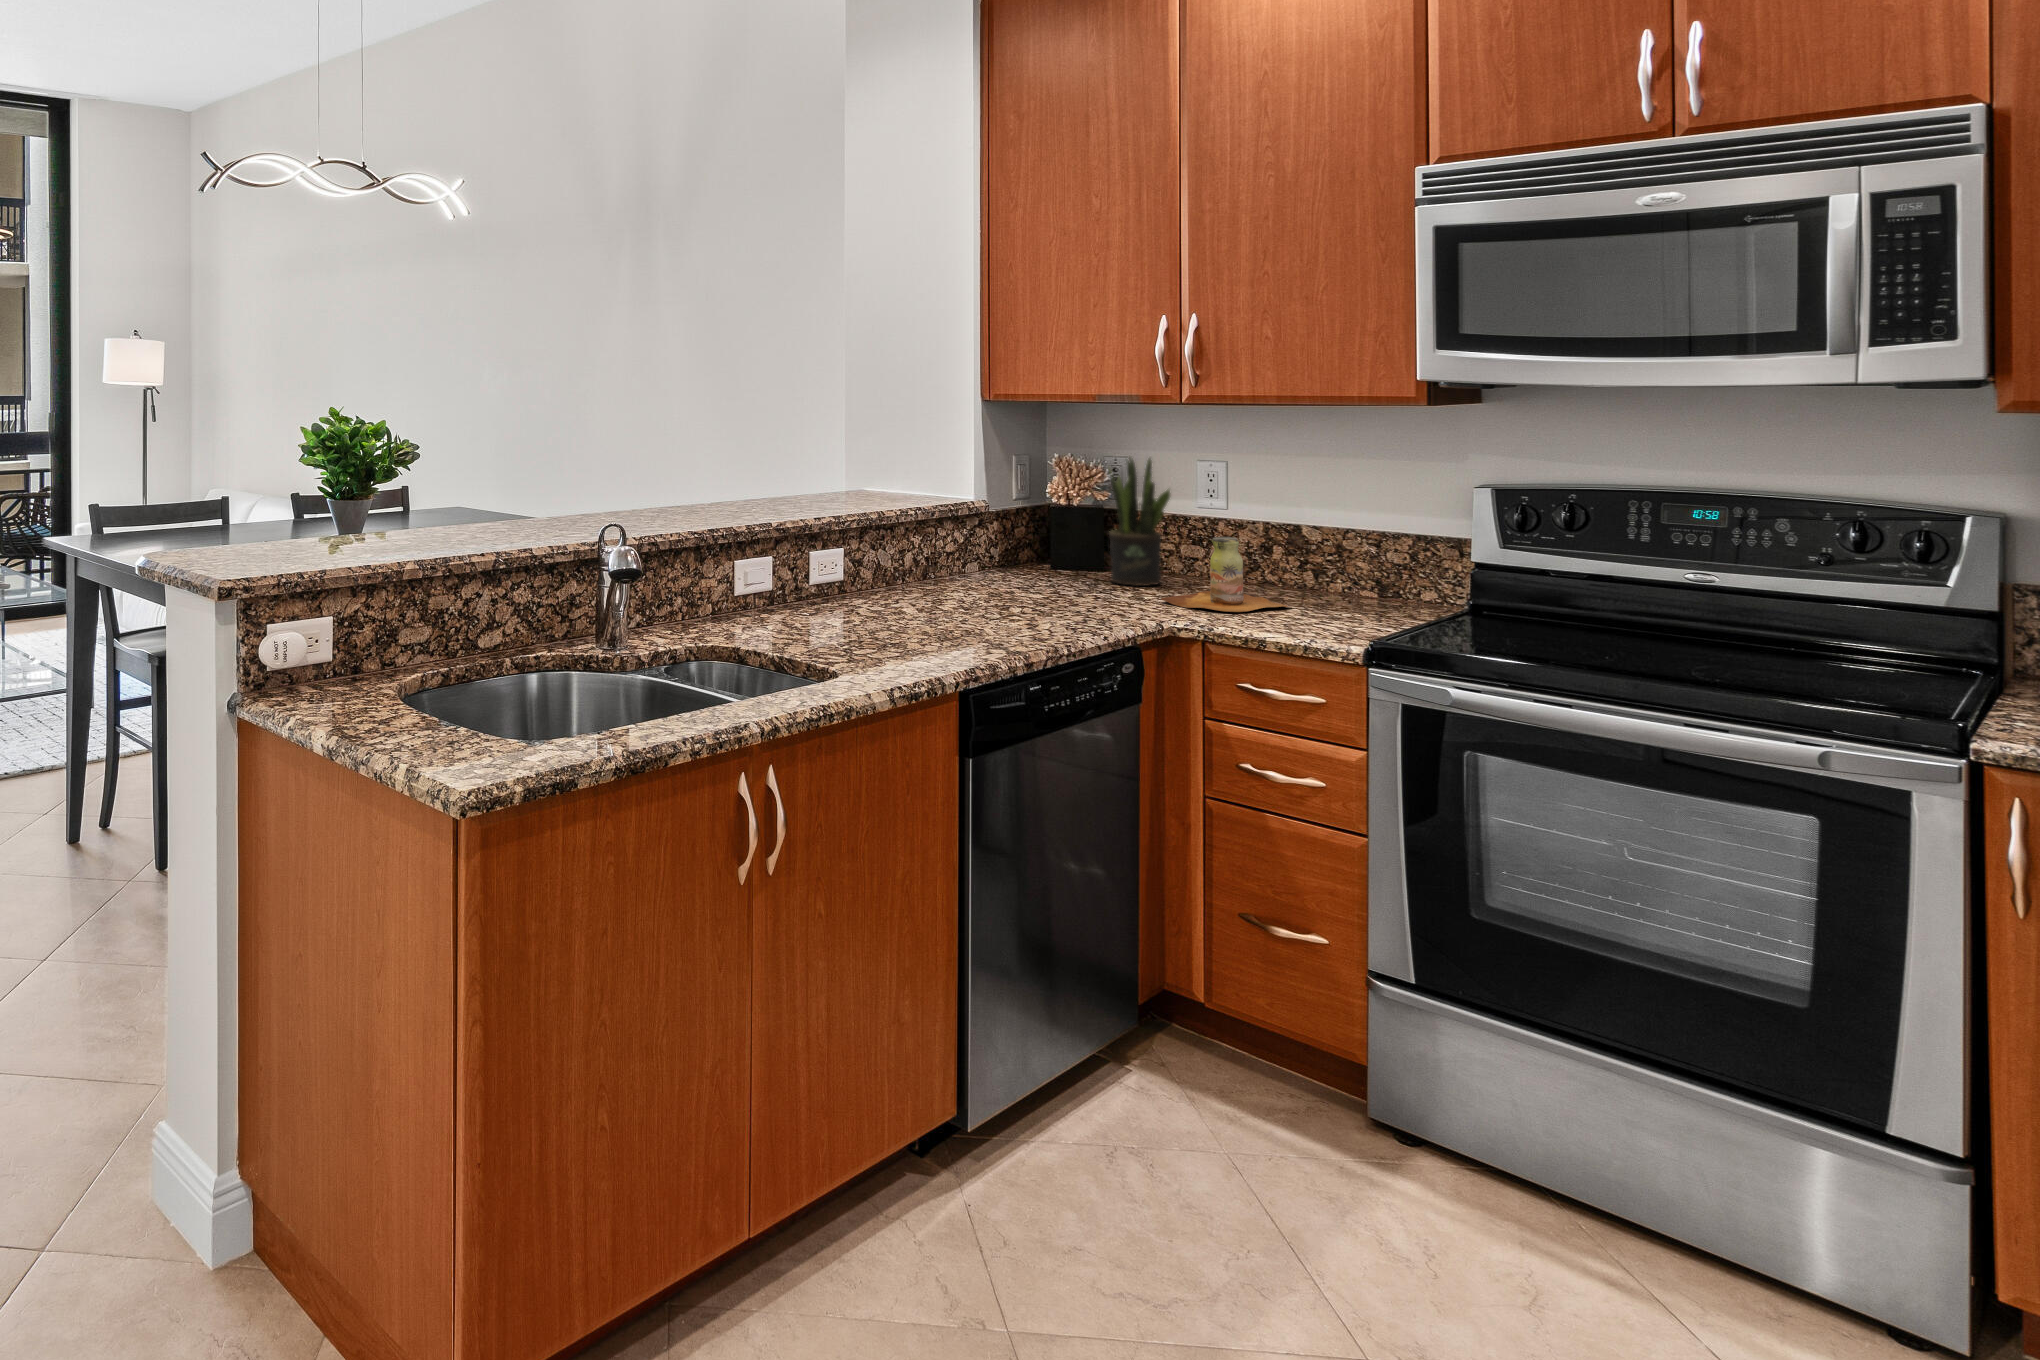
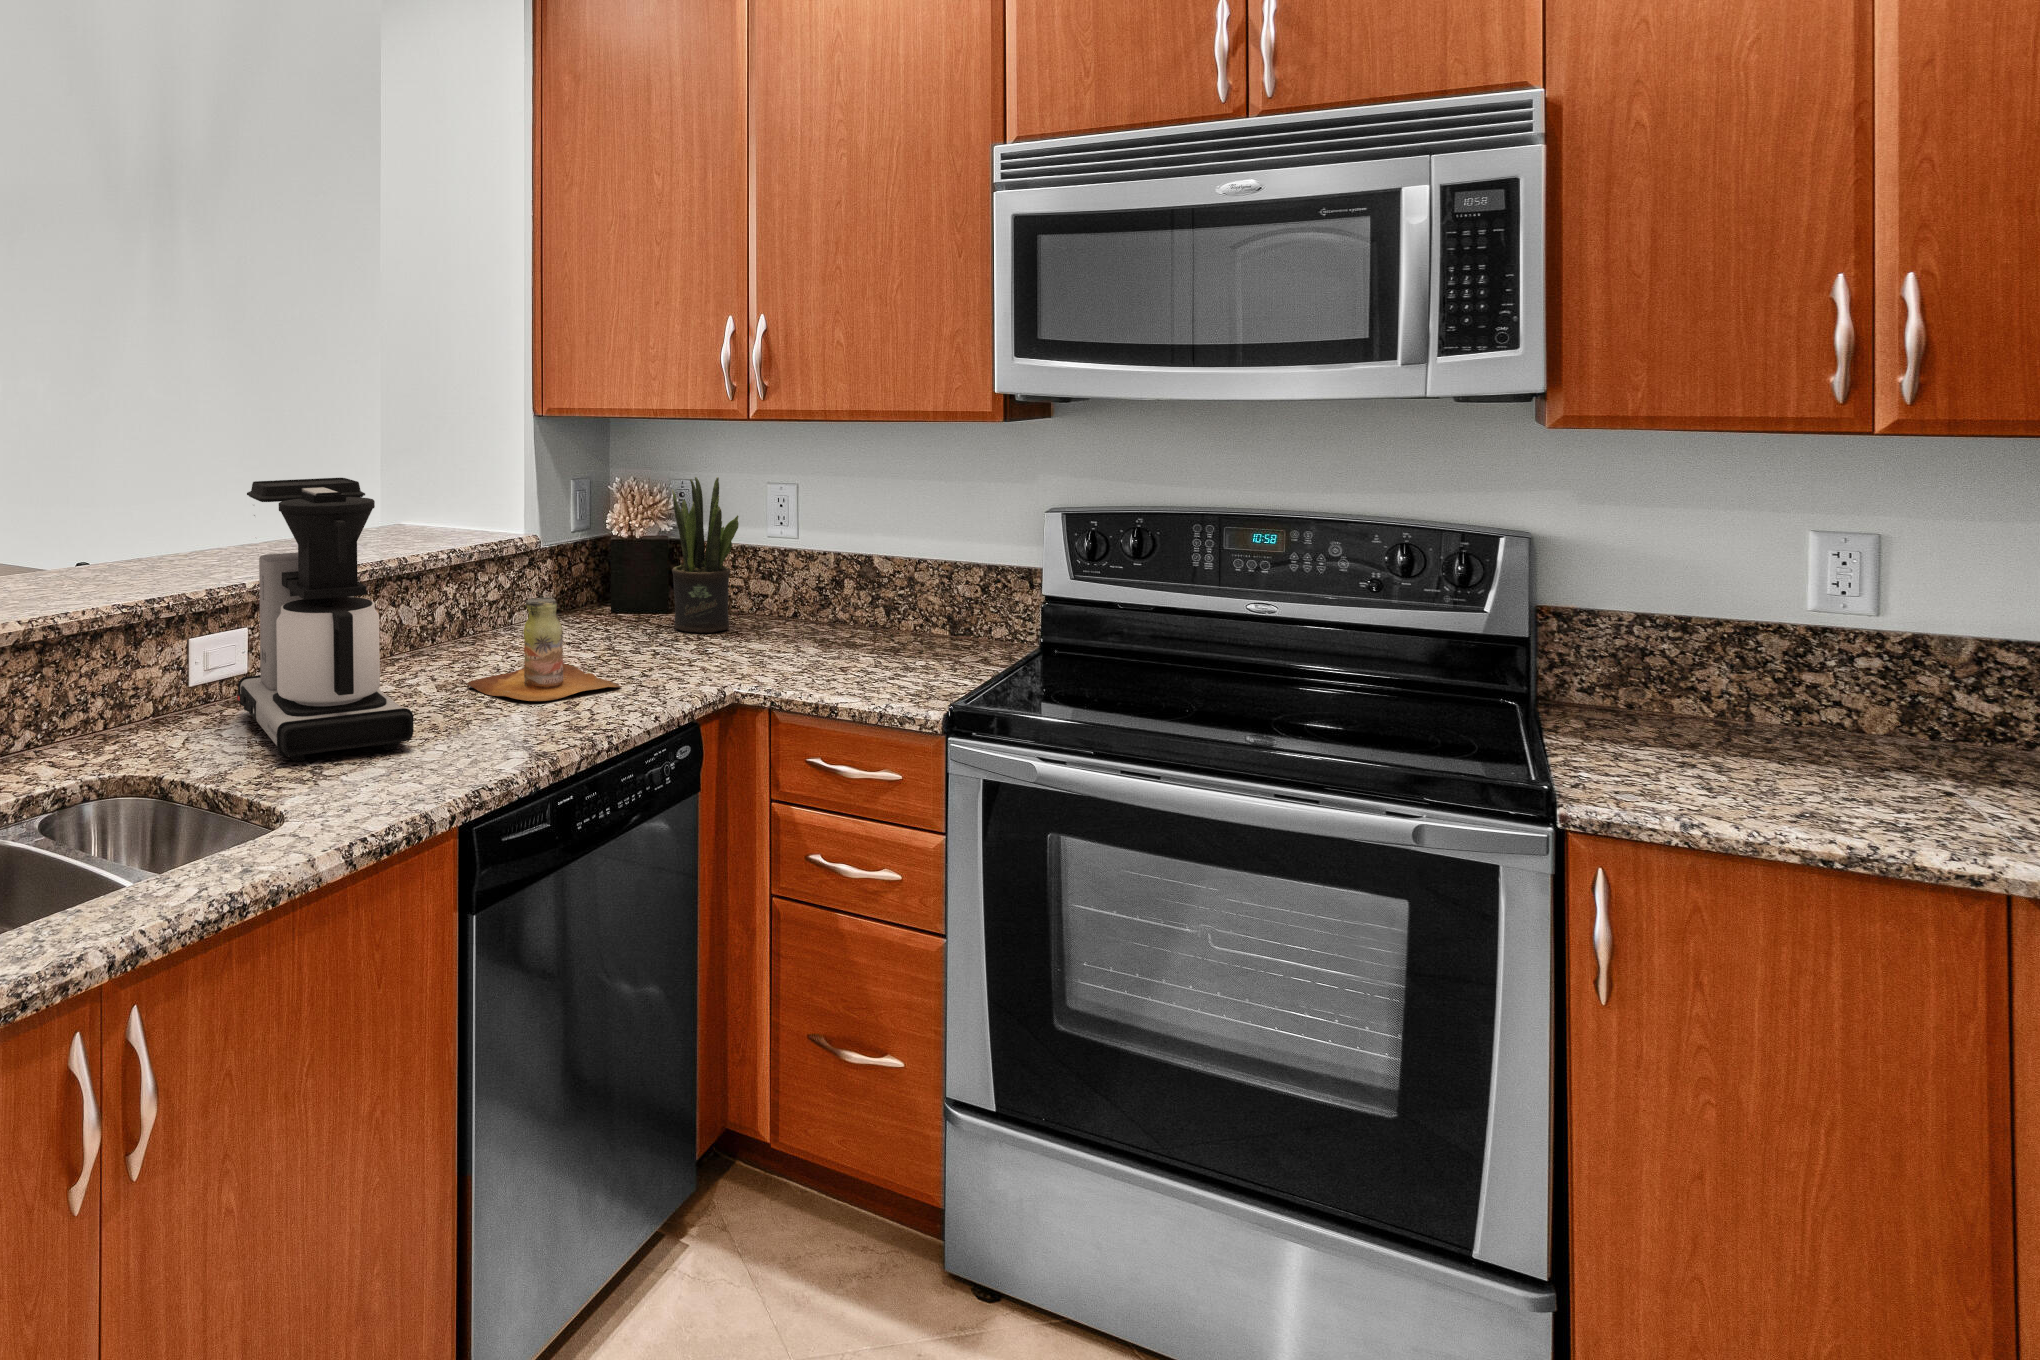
coffee maker: none [775,447,916,645] -> present [237,478,414,762]
bottle: present [1161,537,1290,612] -> present [467,597,621,701]

